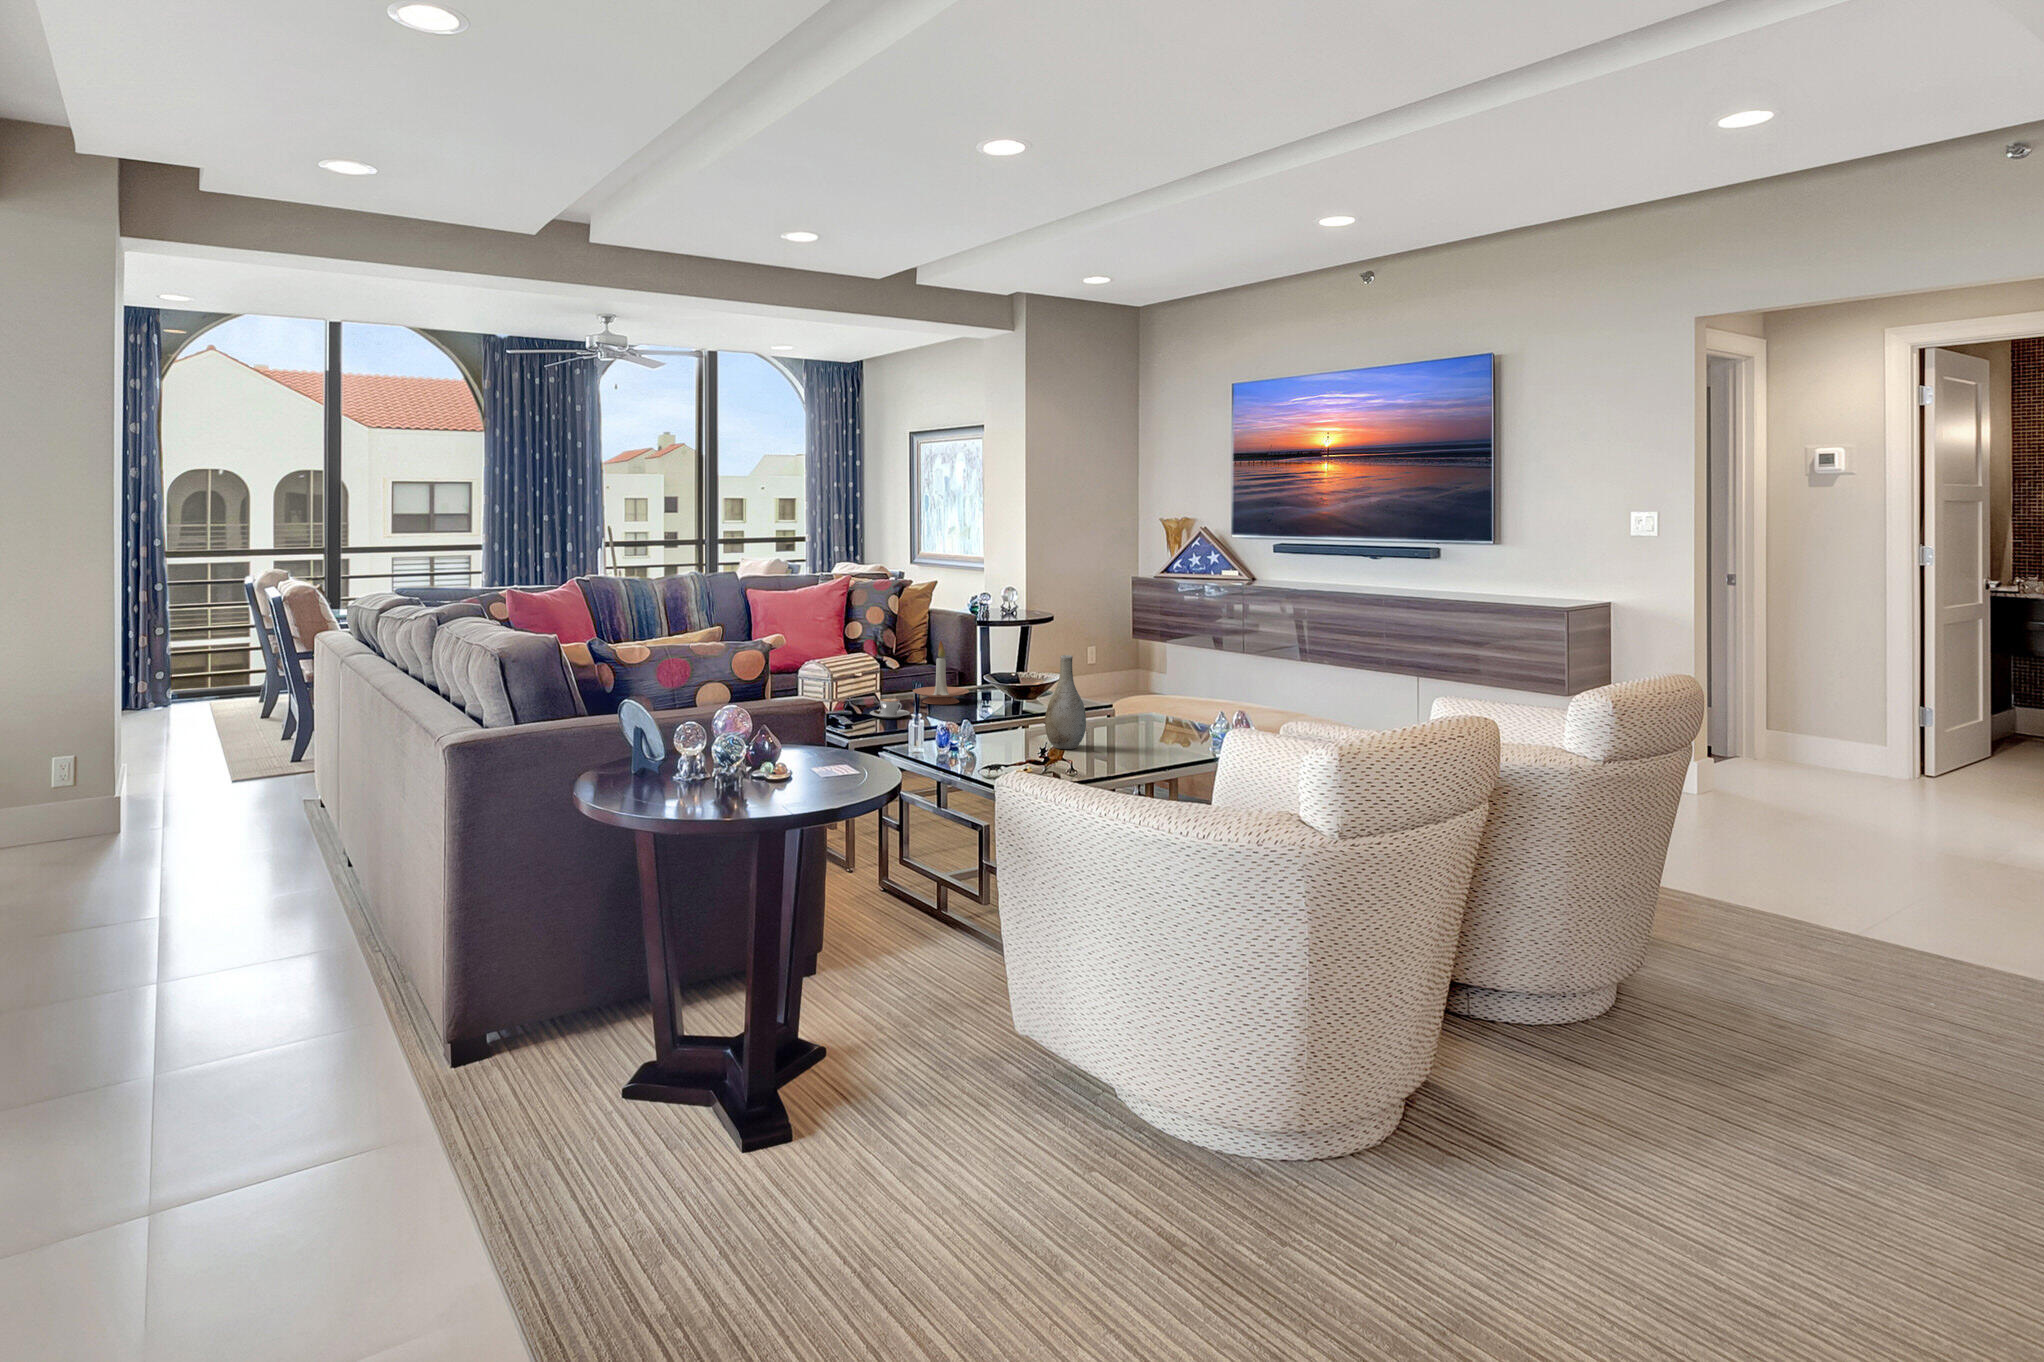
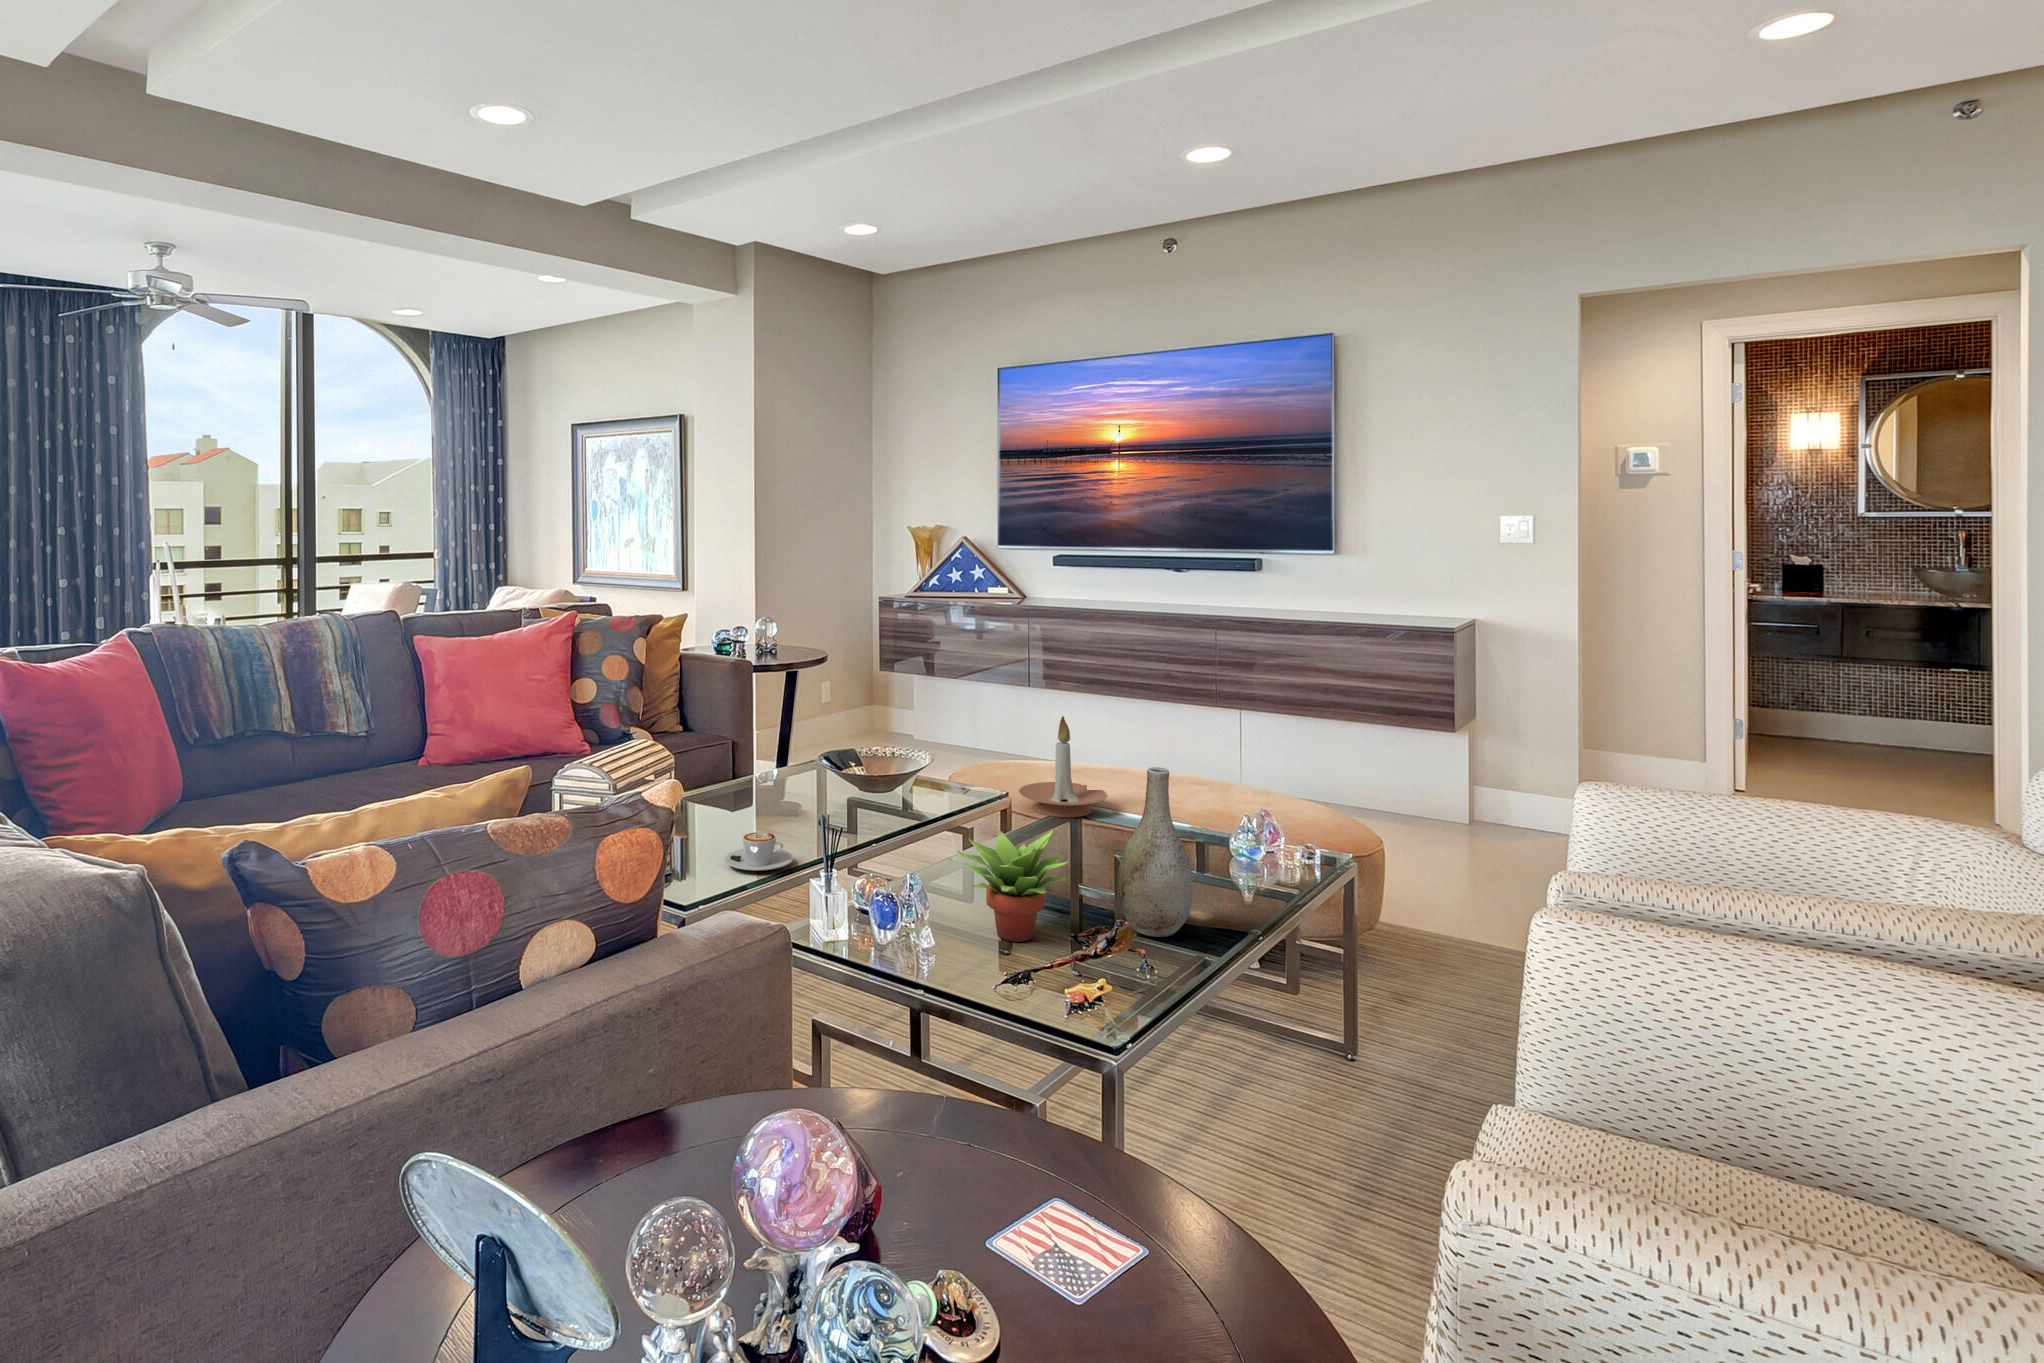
candle holder: present [913,641,969,705] -> present [1019,716,1108,817]
succulent plant: none [951,686,1017,745] -> present [957,829,1070,942]

